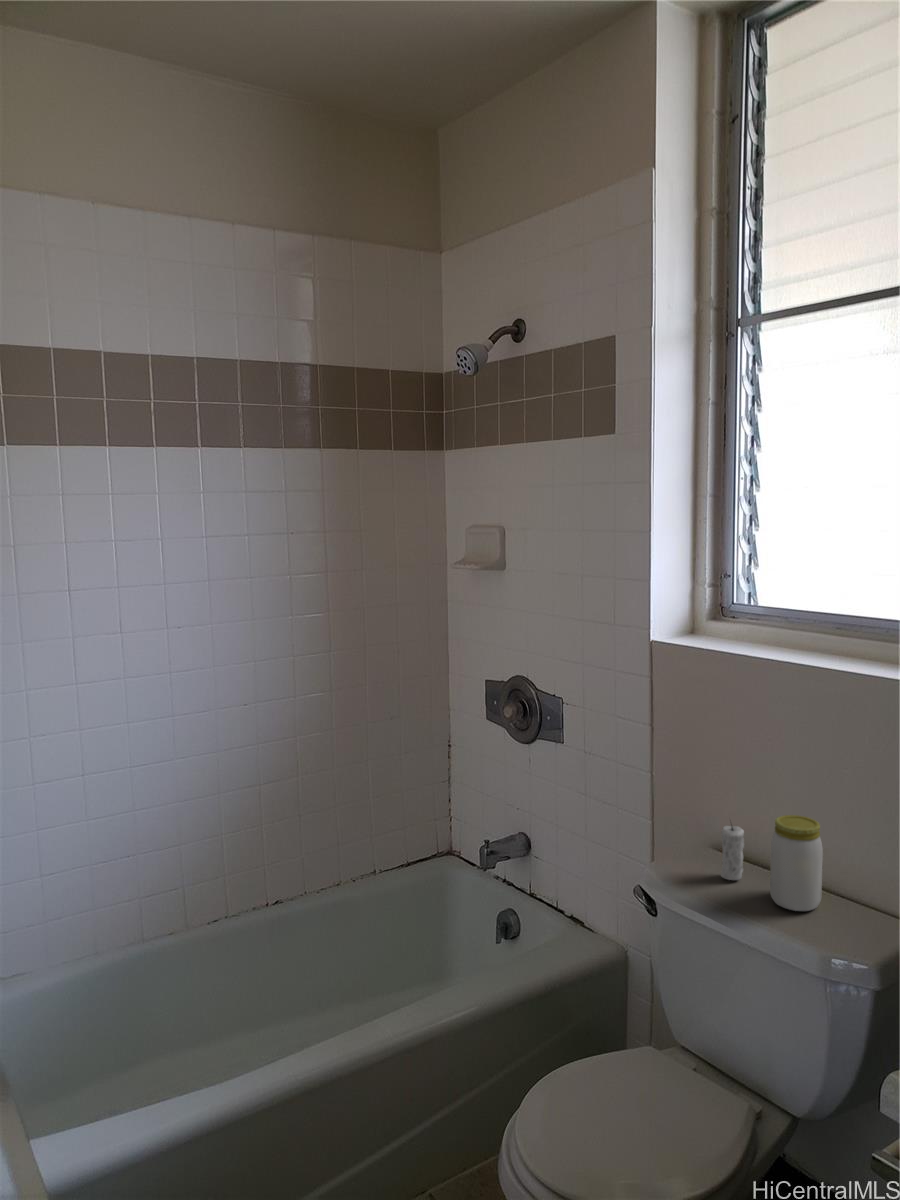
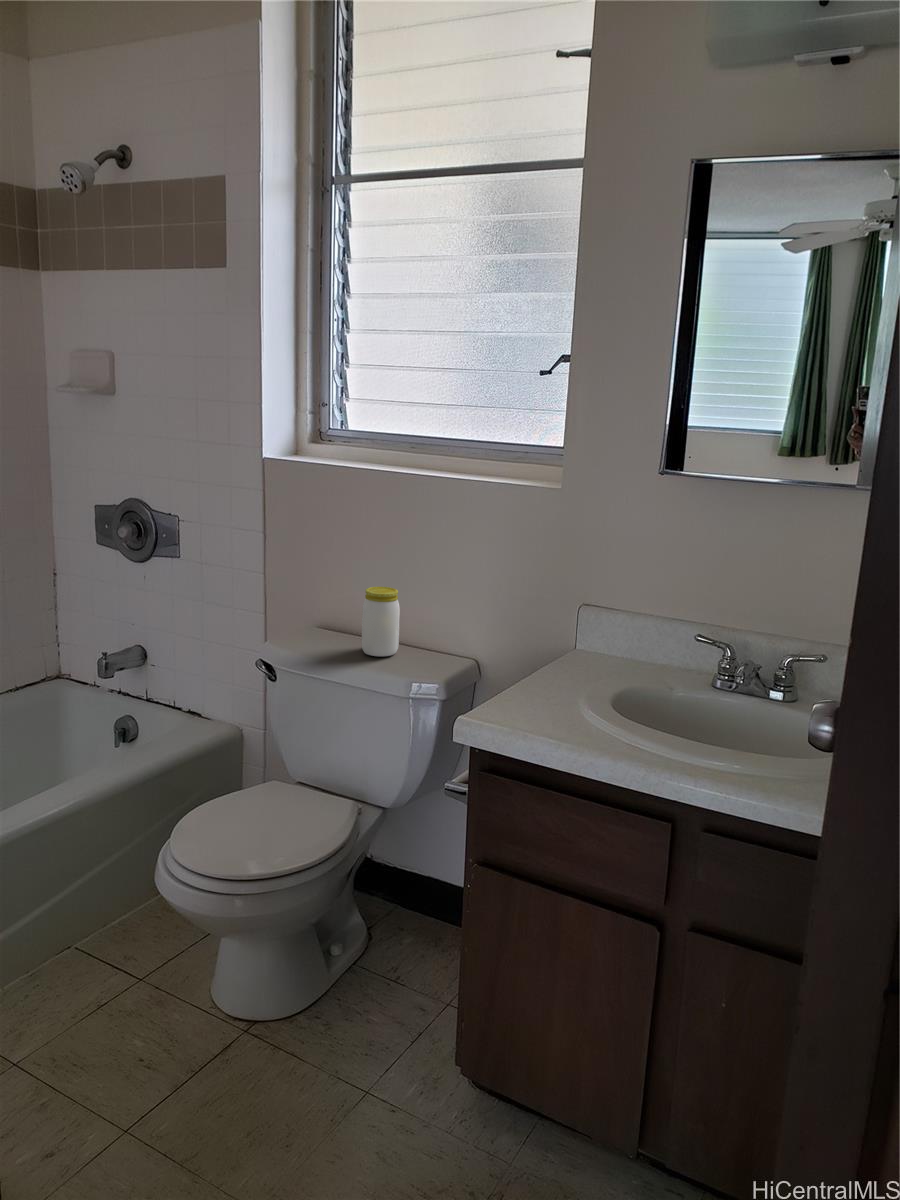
candle: present [721,825,744,880] -> none [323,594,342,643]

